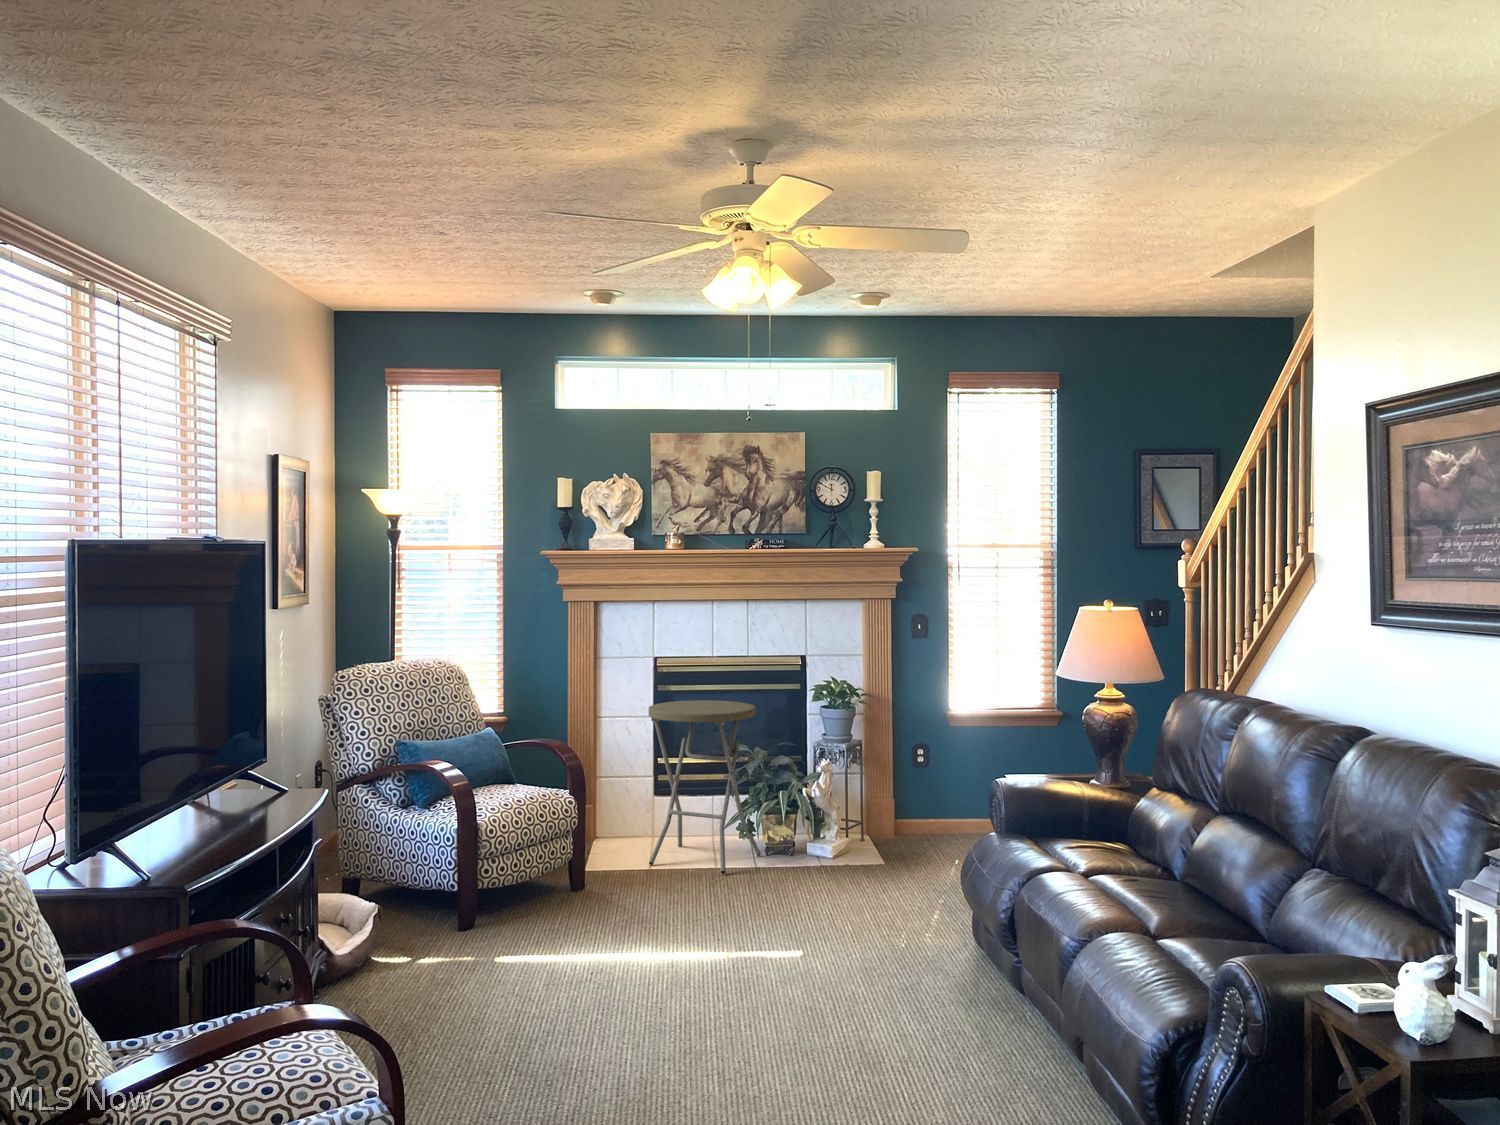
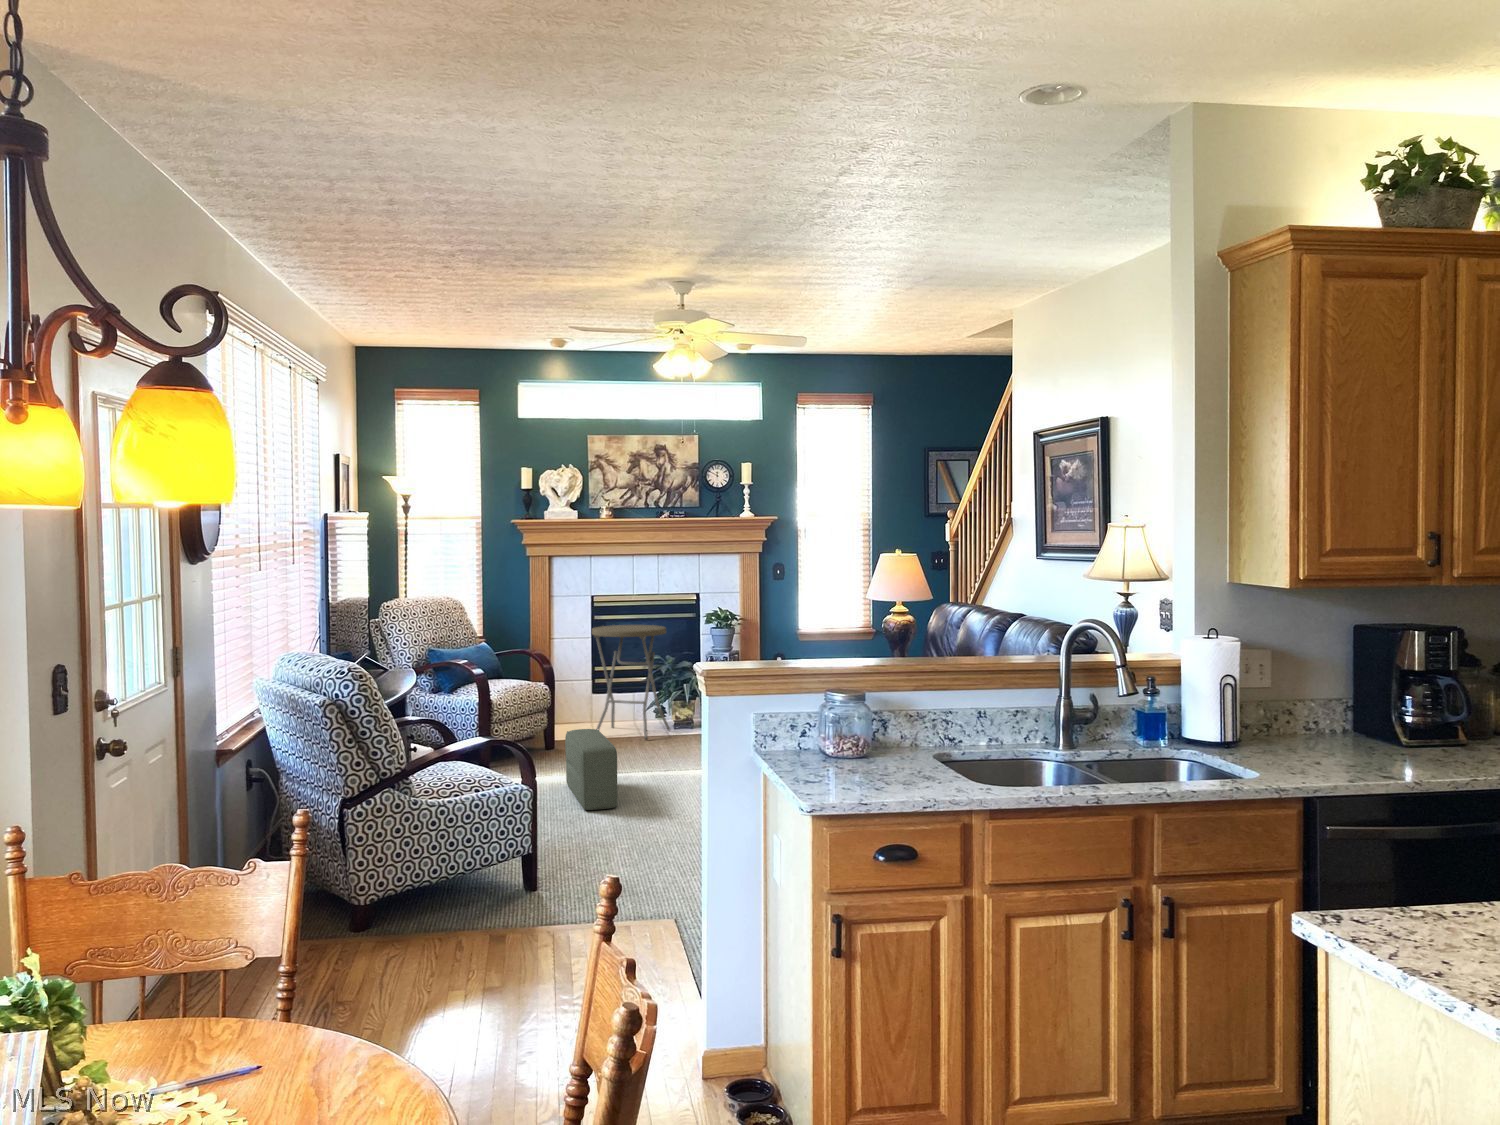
pouf: none [581,883,651,1043] -> present [565,729,617,810]

